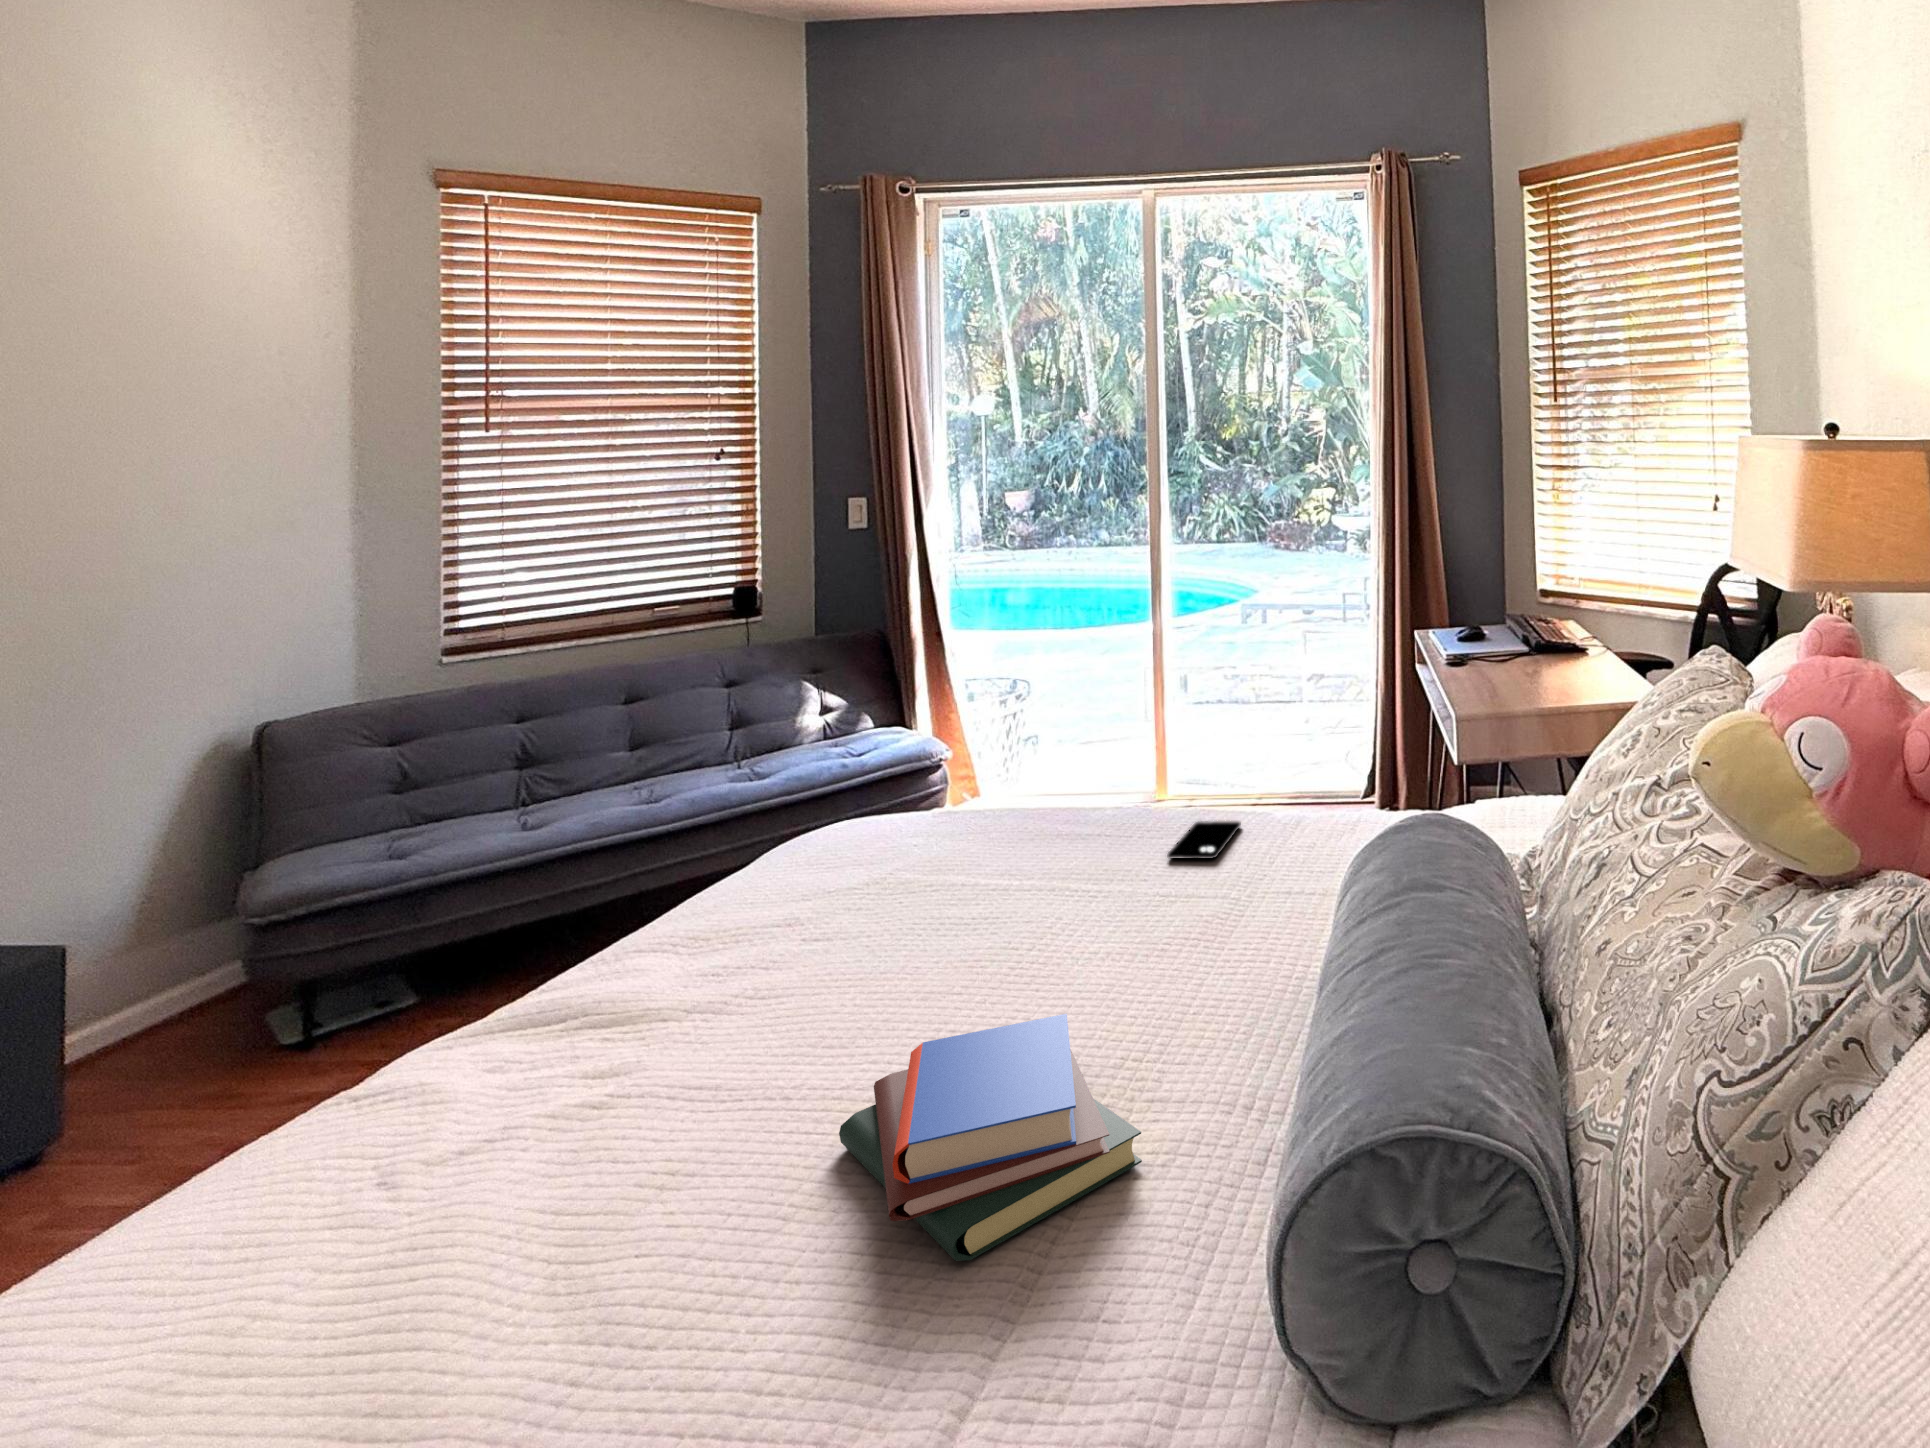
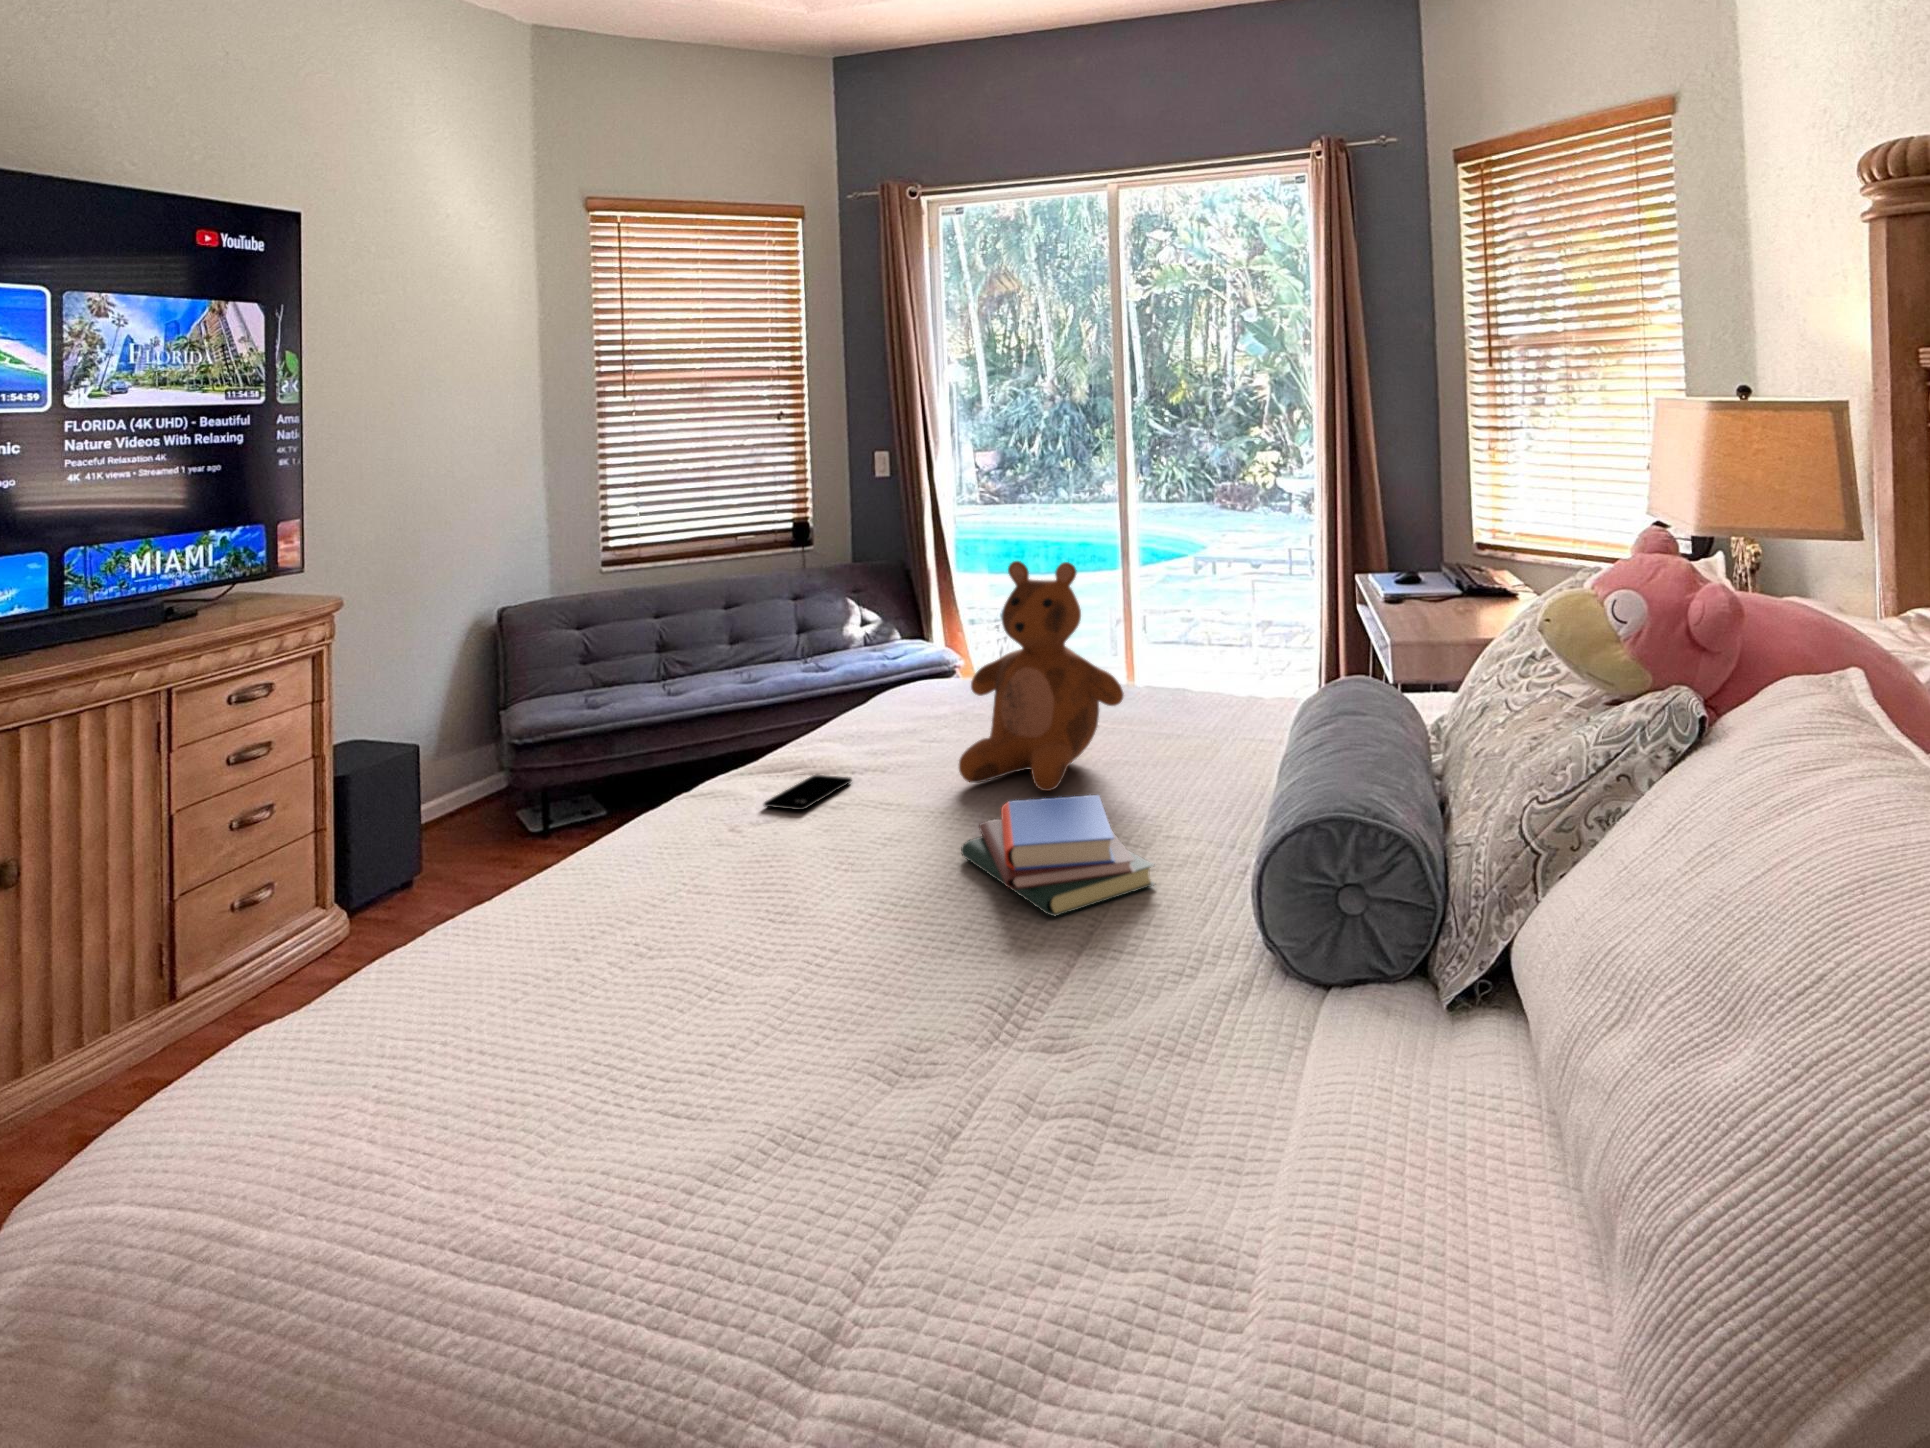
teddy bear: none [871,658,1122,992] -> present [959,561,1124,791]
smartphone: present [1167,821,1241,859] -> present [764,775,852,810]

